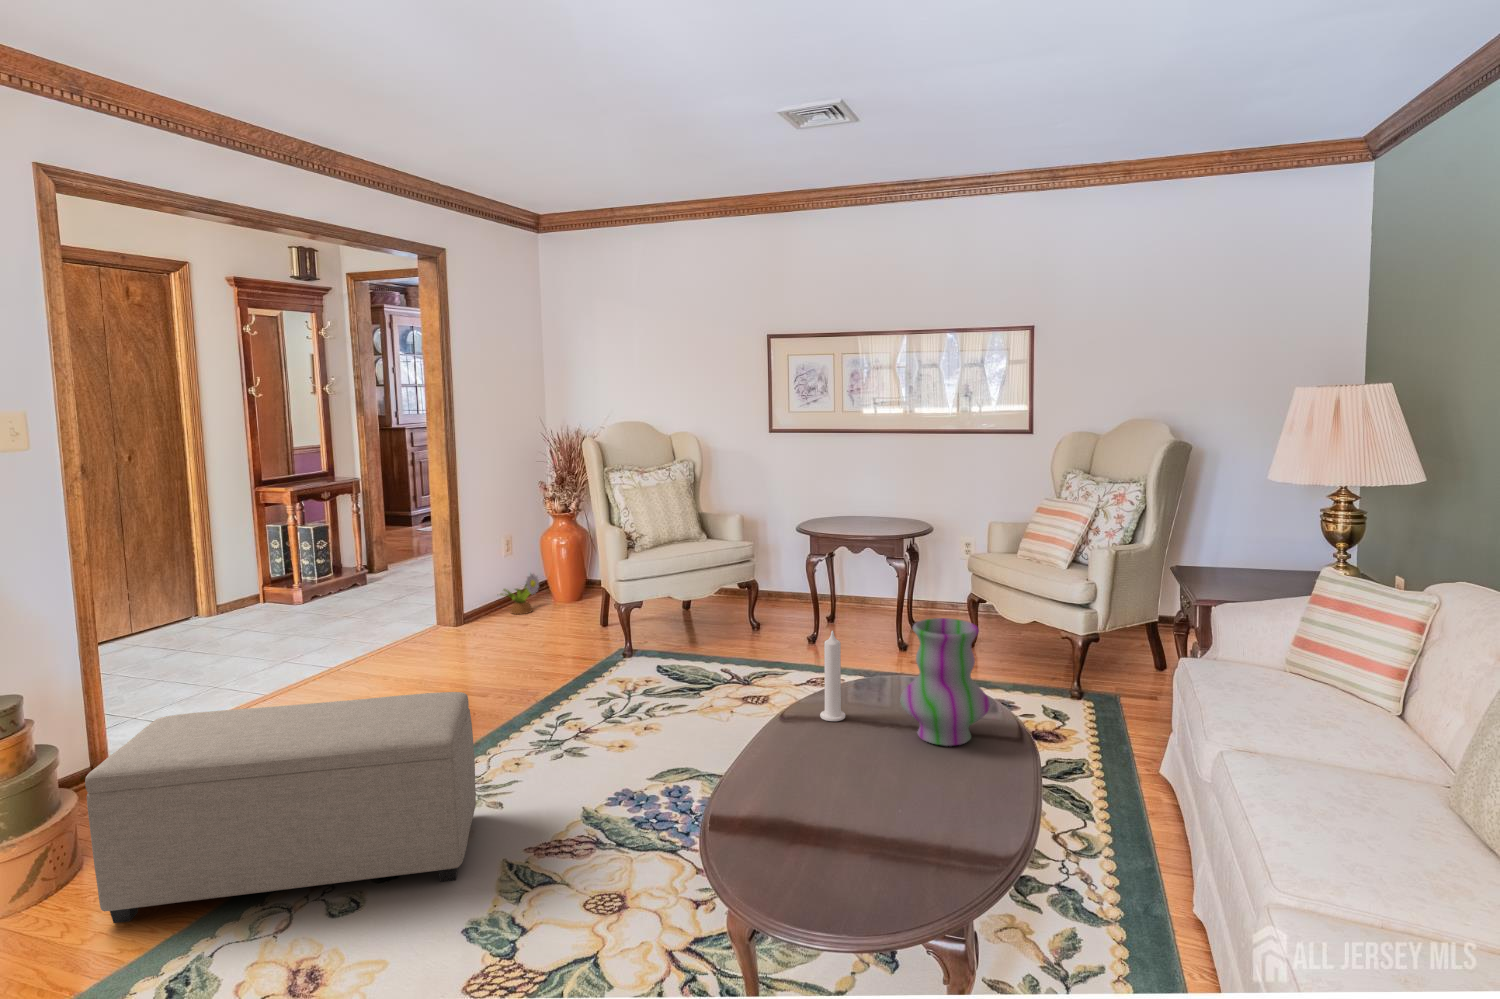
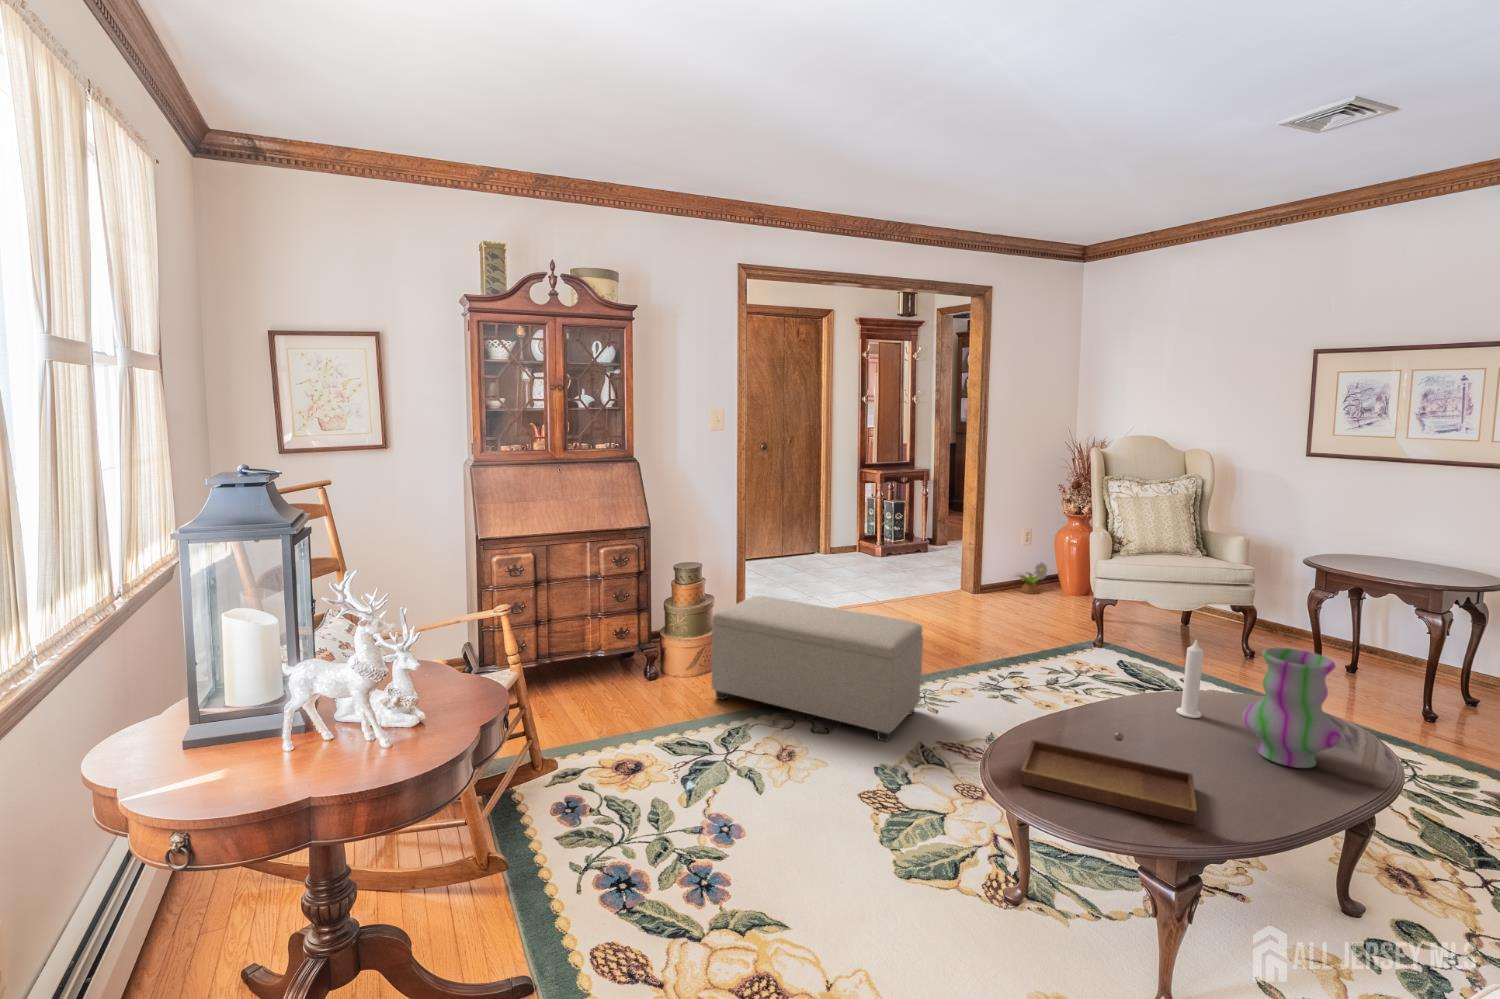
tray: none [734,771,955,888] -> present [1020,732,1197,826]

